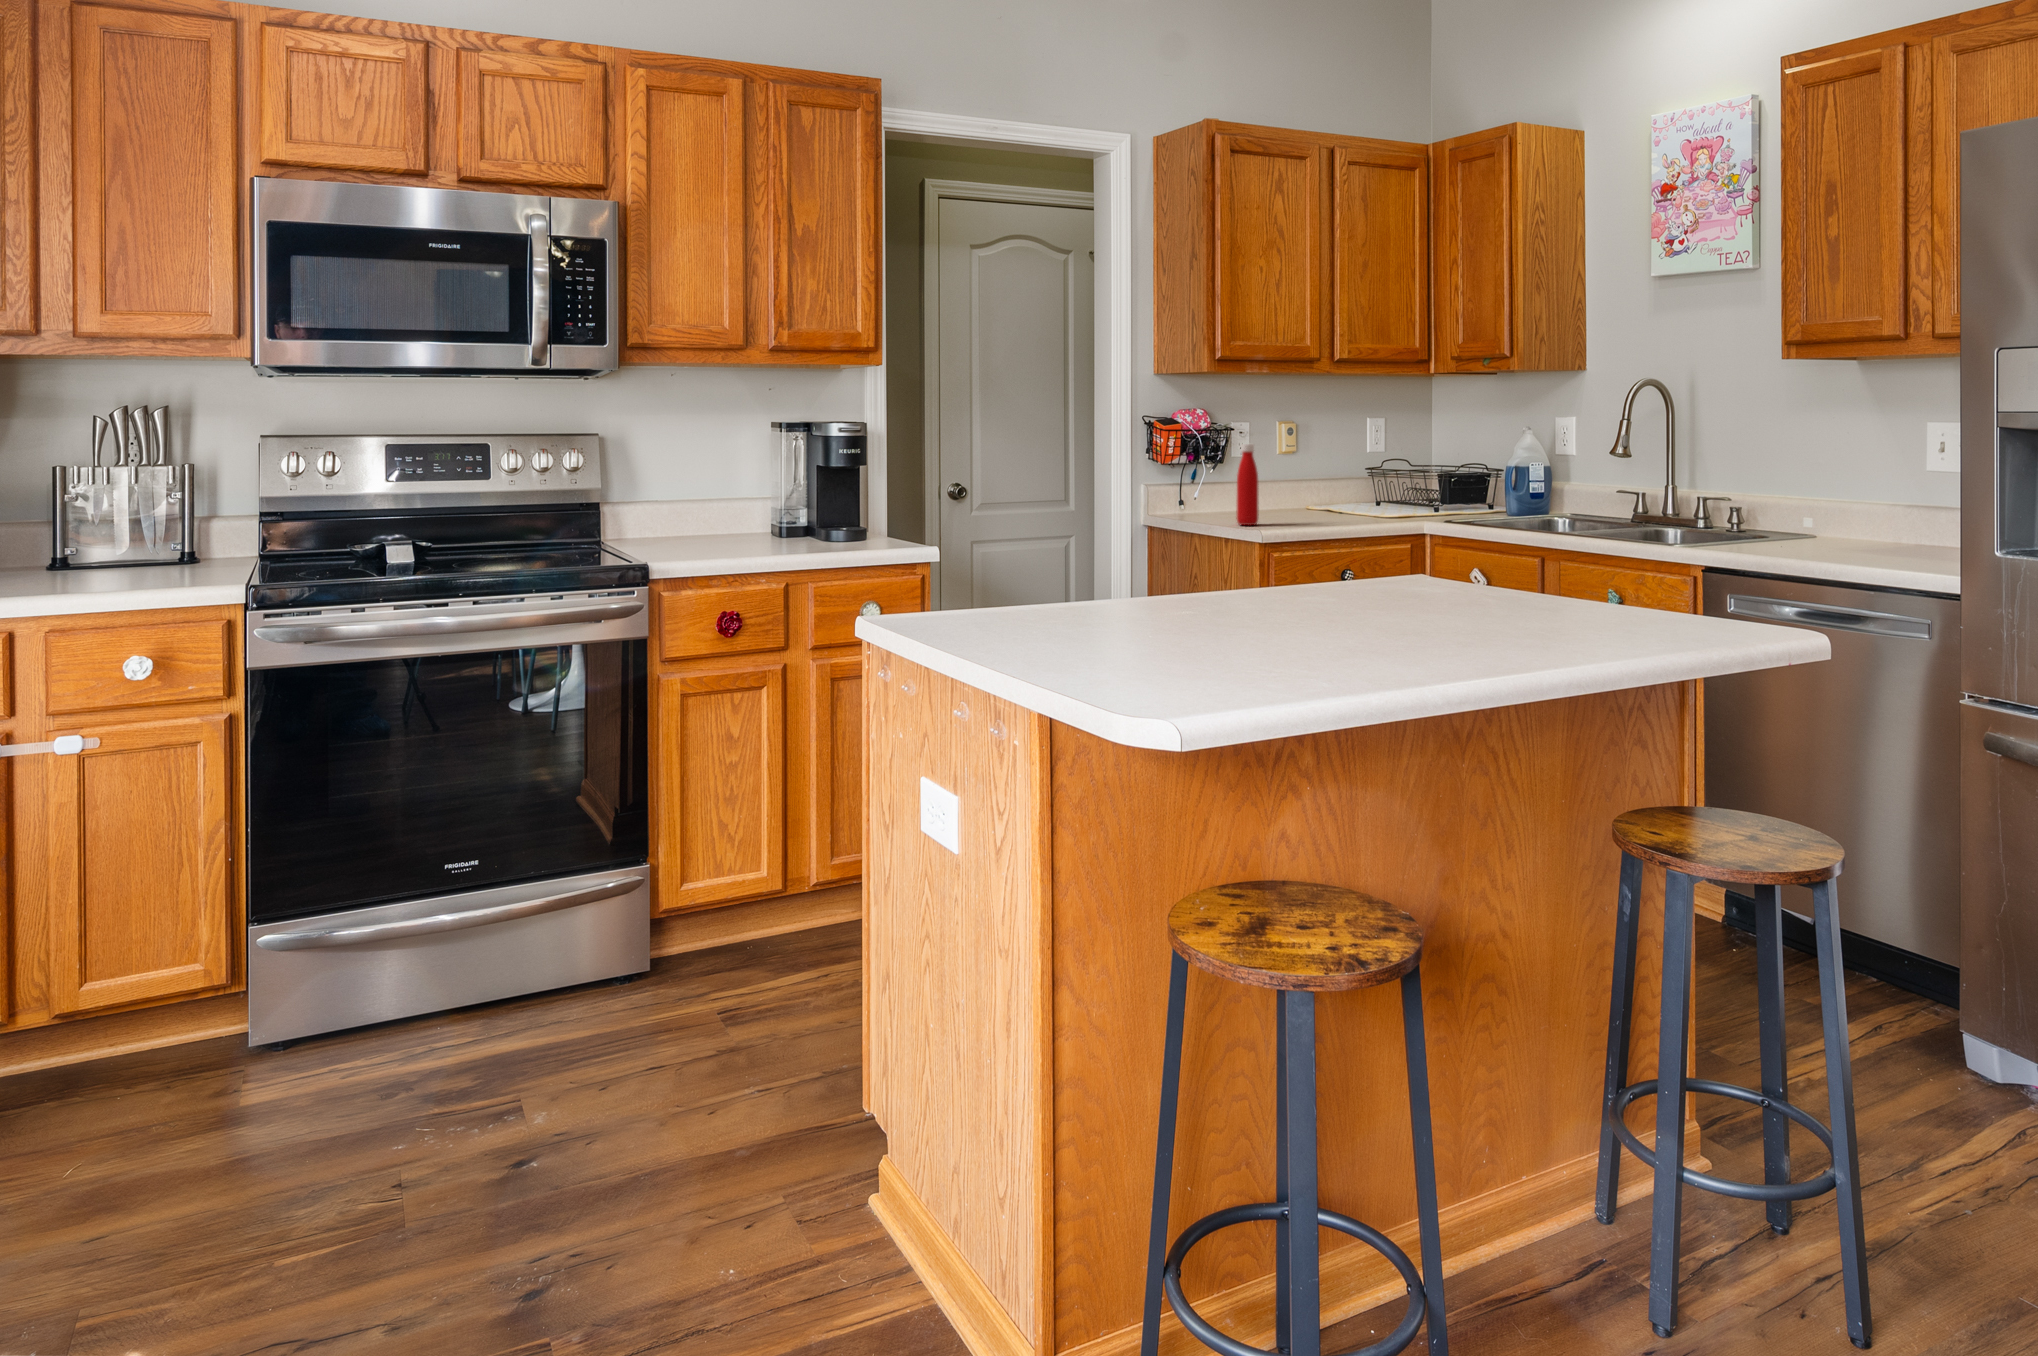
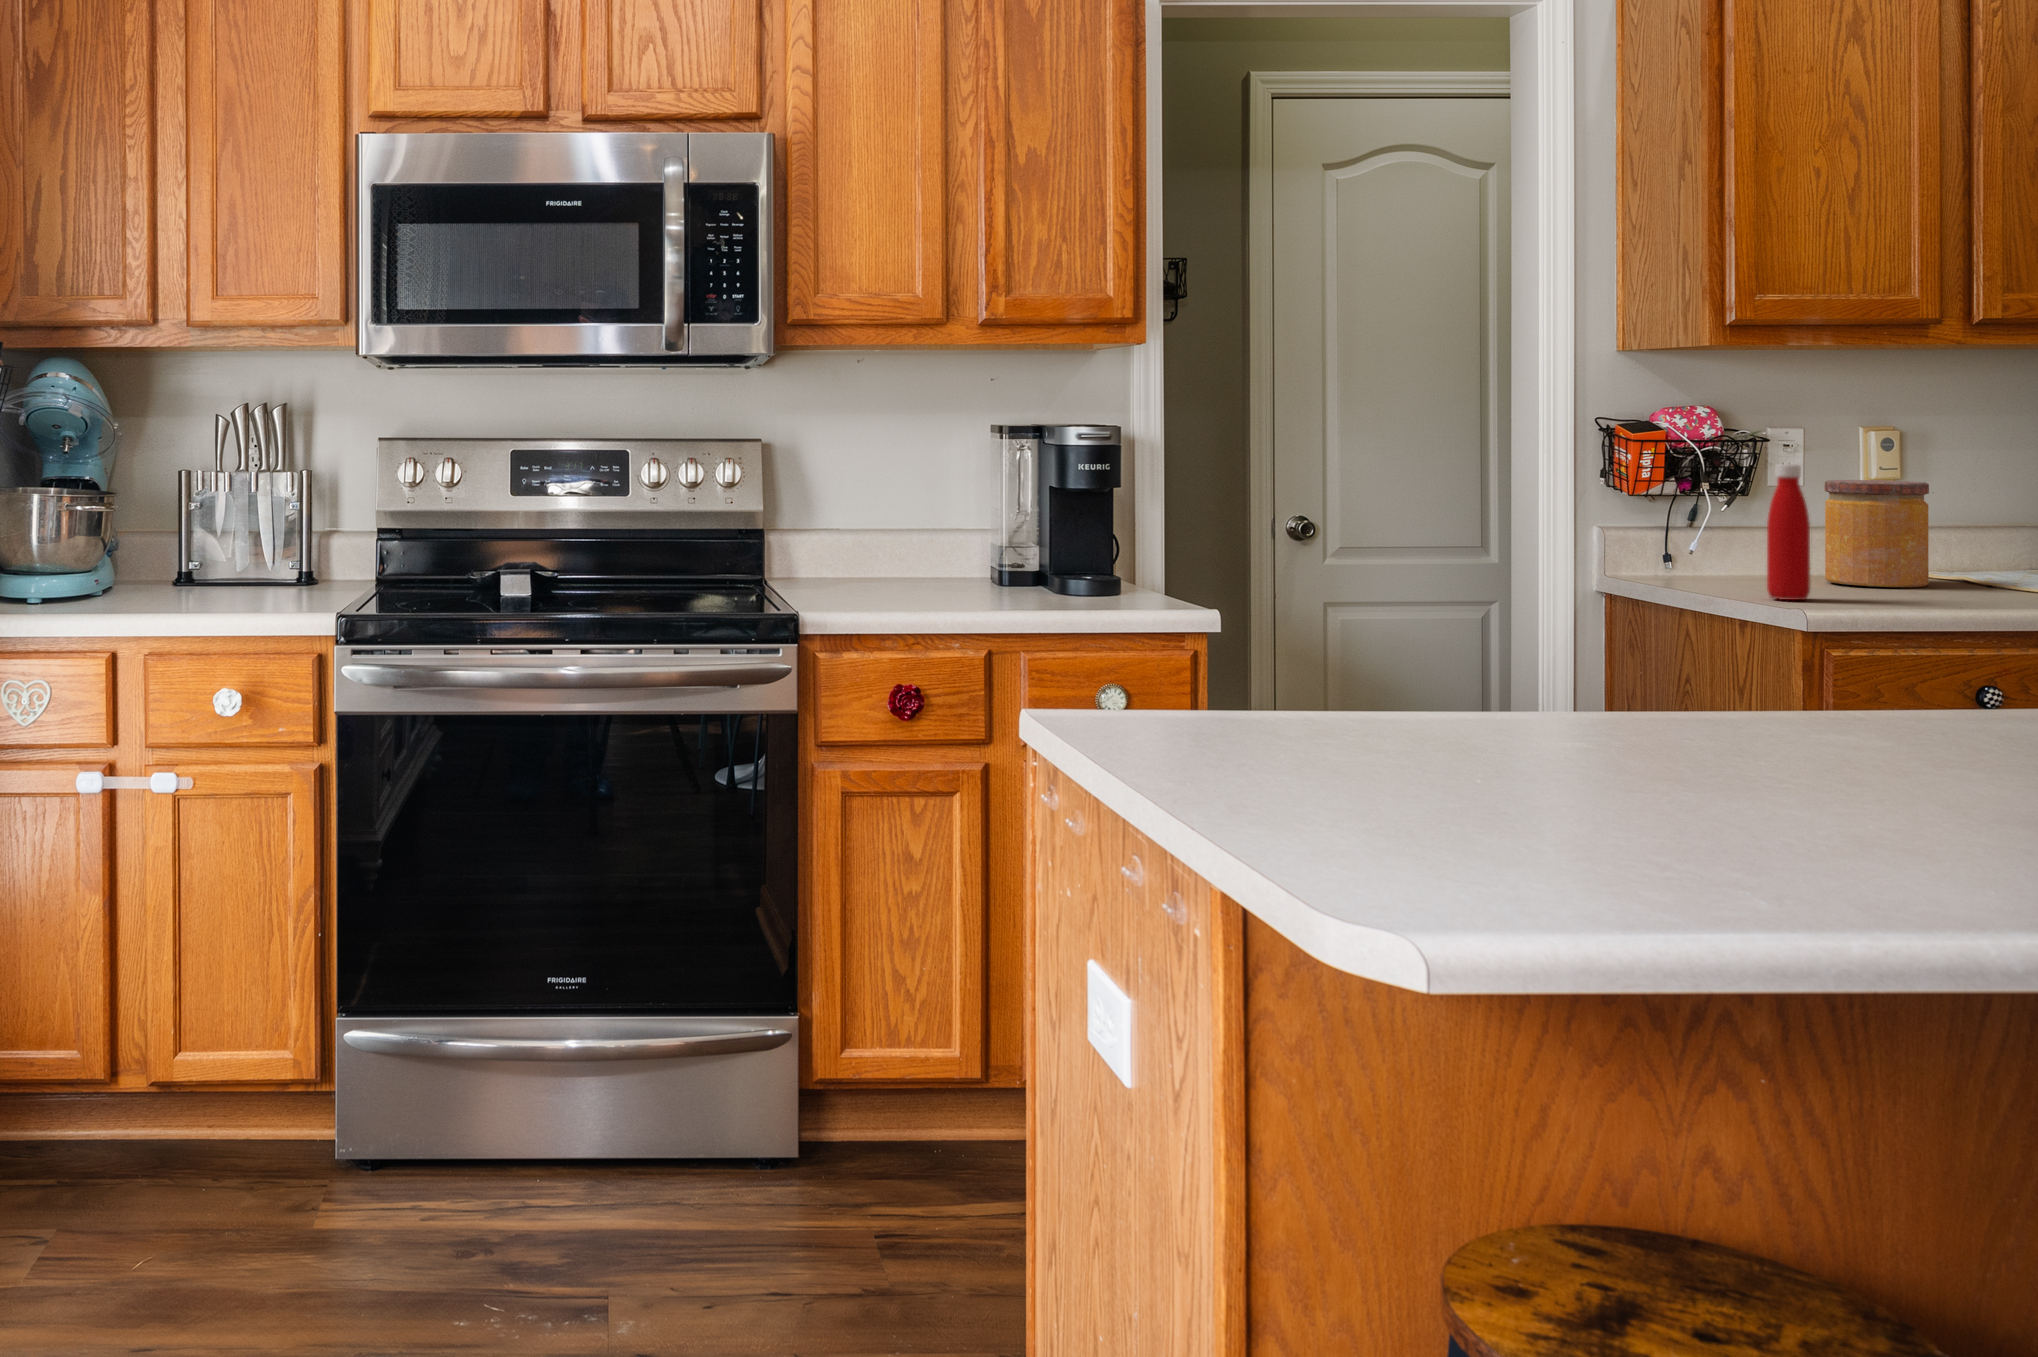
jar: none [1262,452,1313,515] -> present [1825,480,1929,587]

